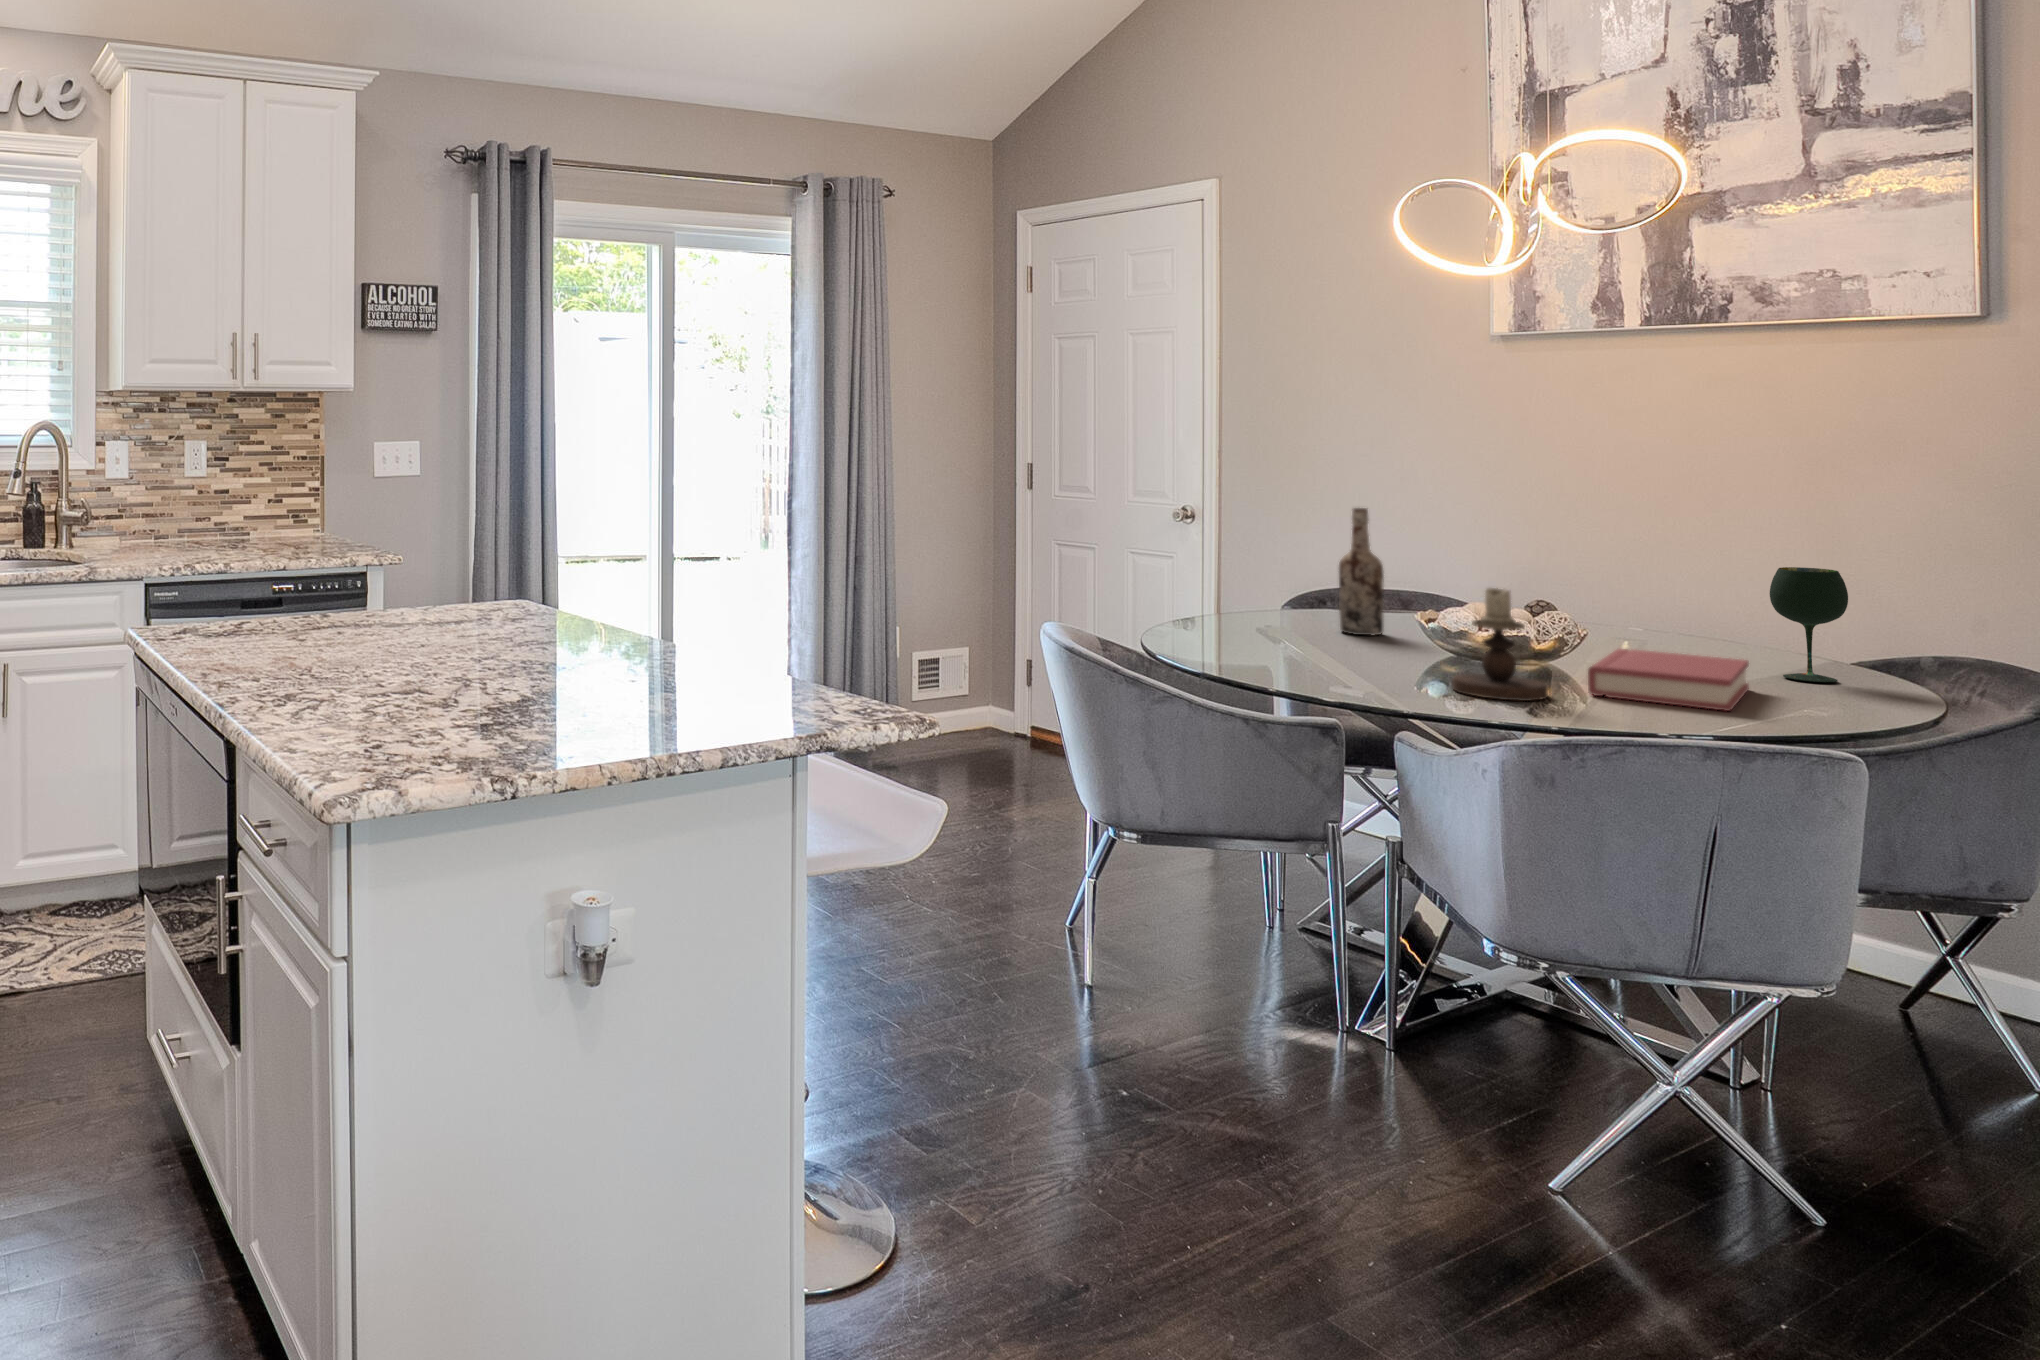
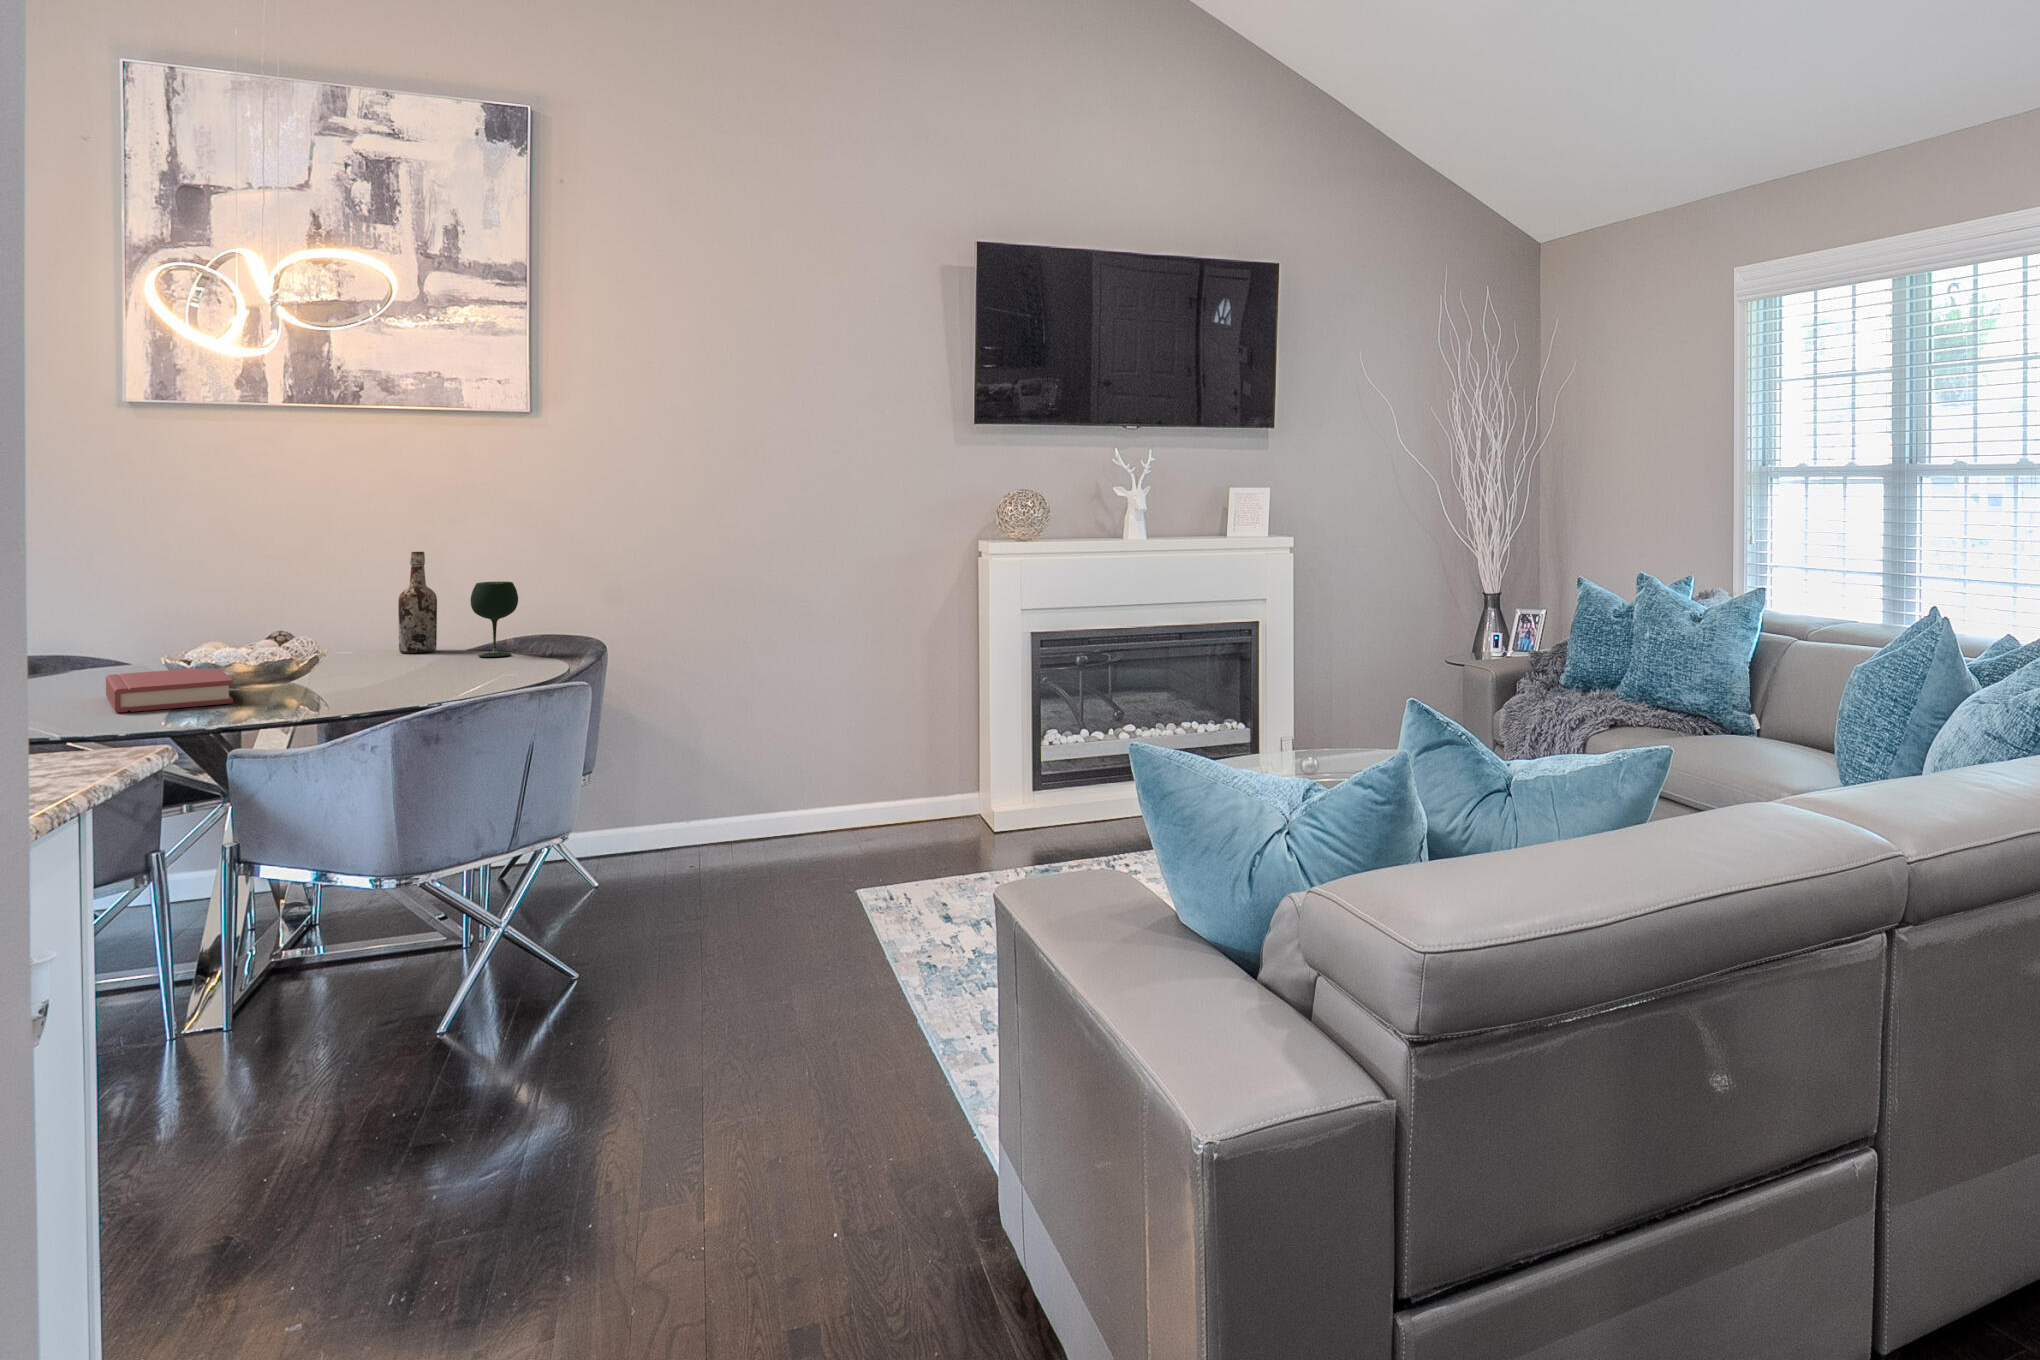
wine bottle: present [1339,508,1384,635] -> present [398,552,437,653]
candlestick: present [1452,588,1548,701] -> none [325,615,401,699]
hardback book: present [1588,649,1749,711] -> present [106,668,233,713]

